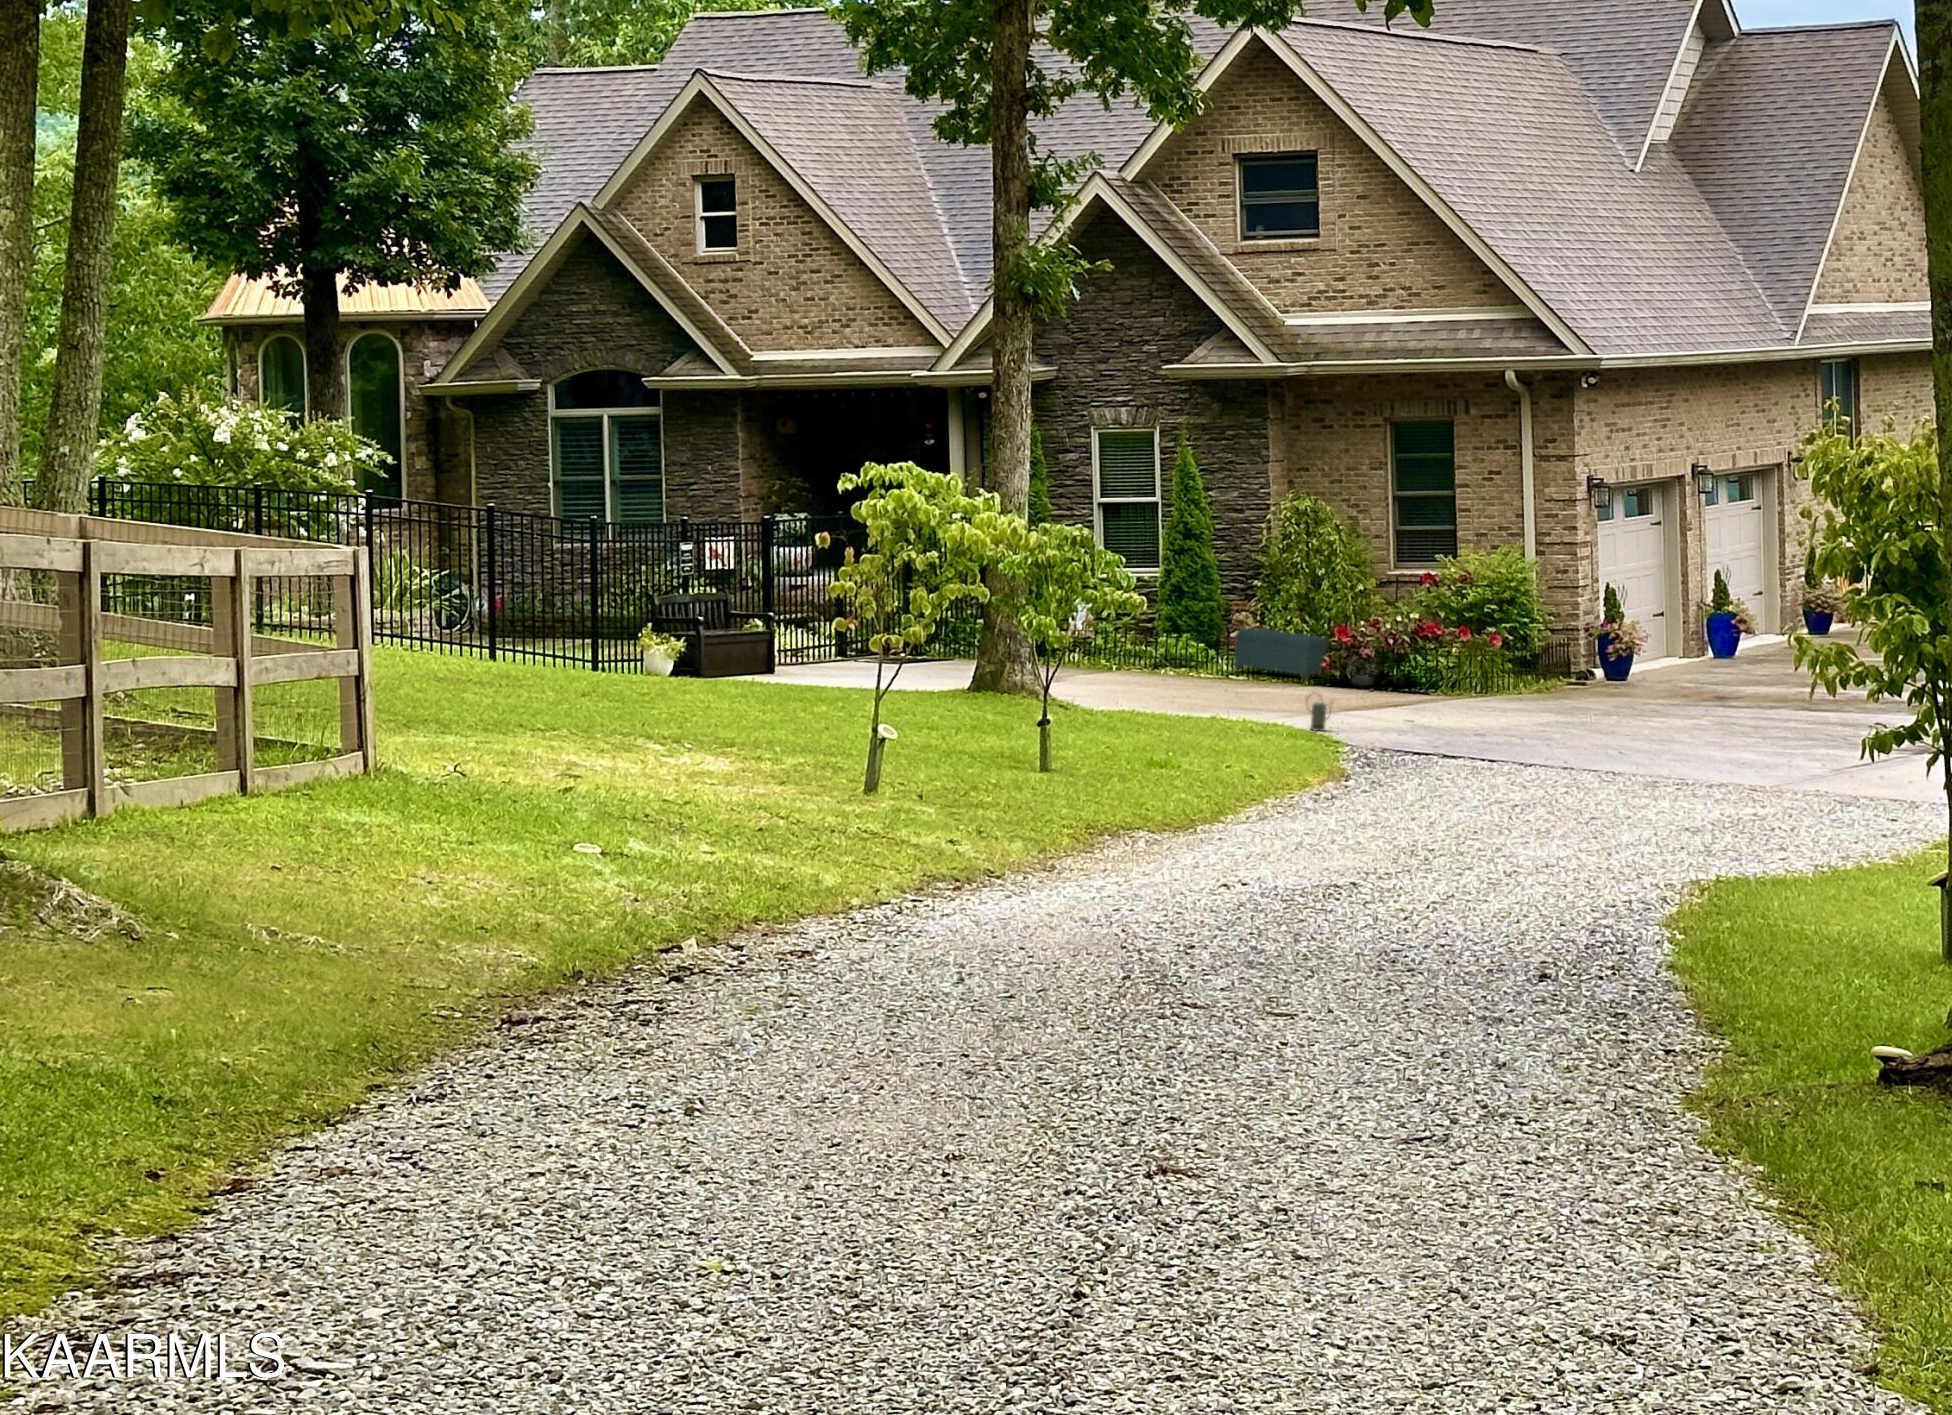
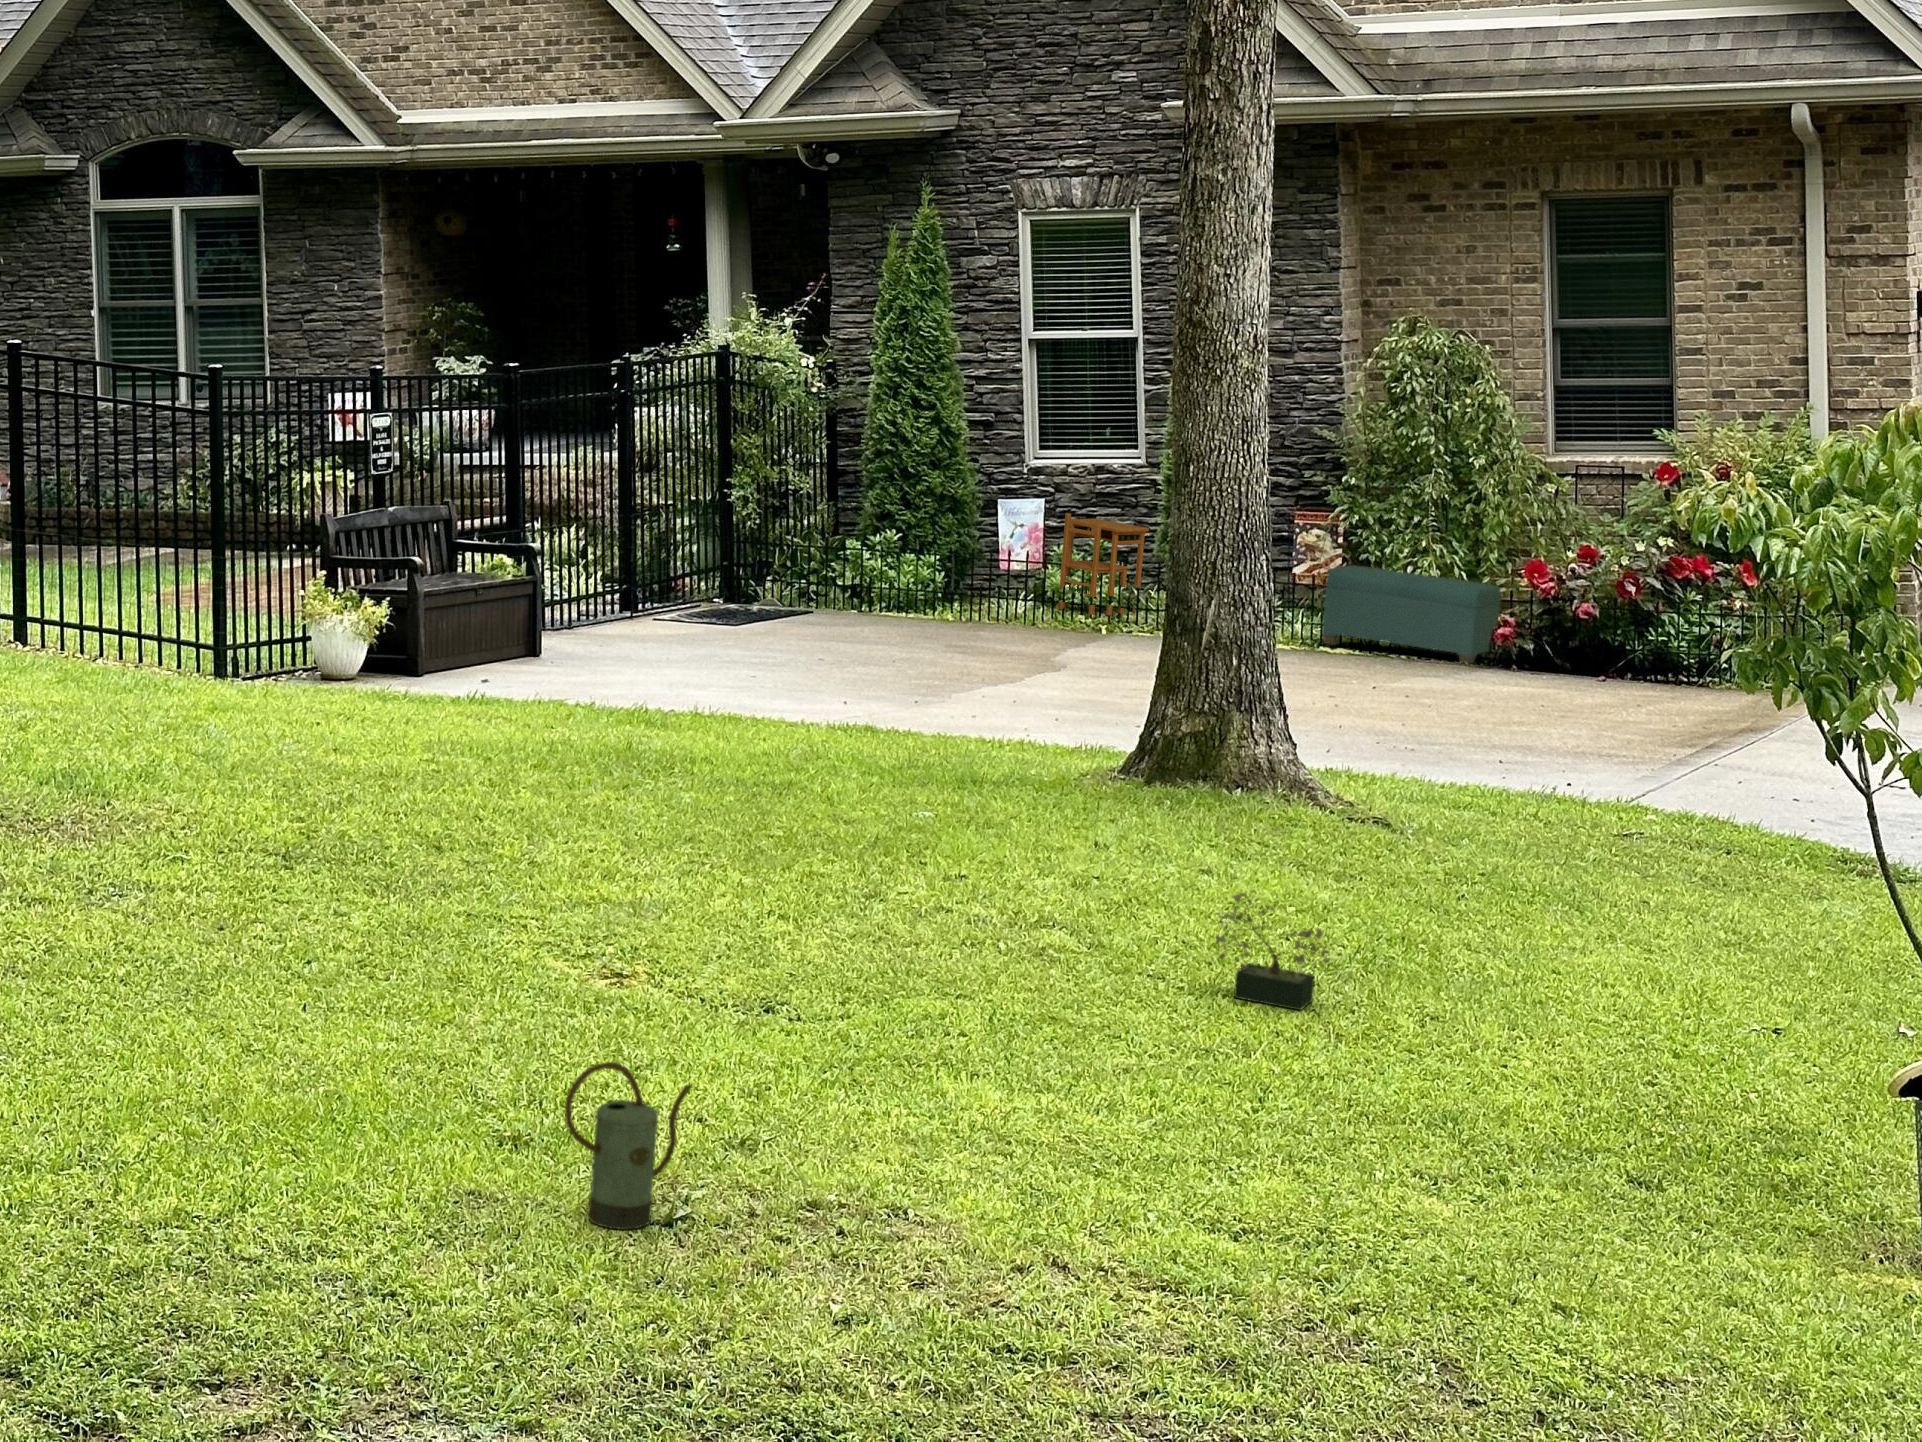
side table: none [1111,601,1164,661] -> present [1058,513,1149,615]
decorative plant: present [1349,657,1374,685] -> present [1216,893,1331,1010]
watering can: present [1311,702,1327,731] -> present [565,1062,691,1230]

